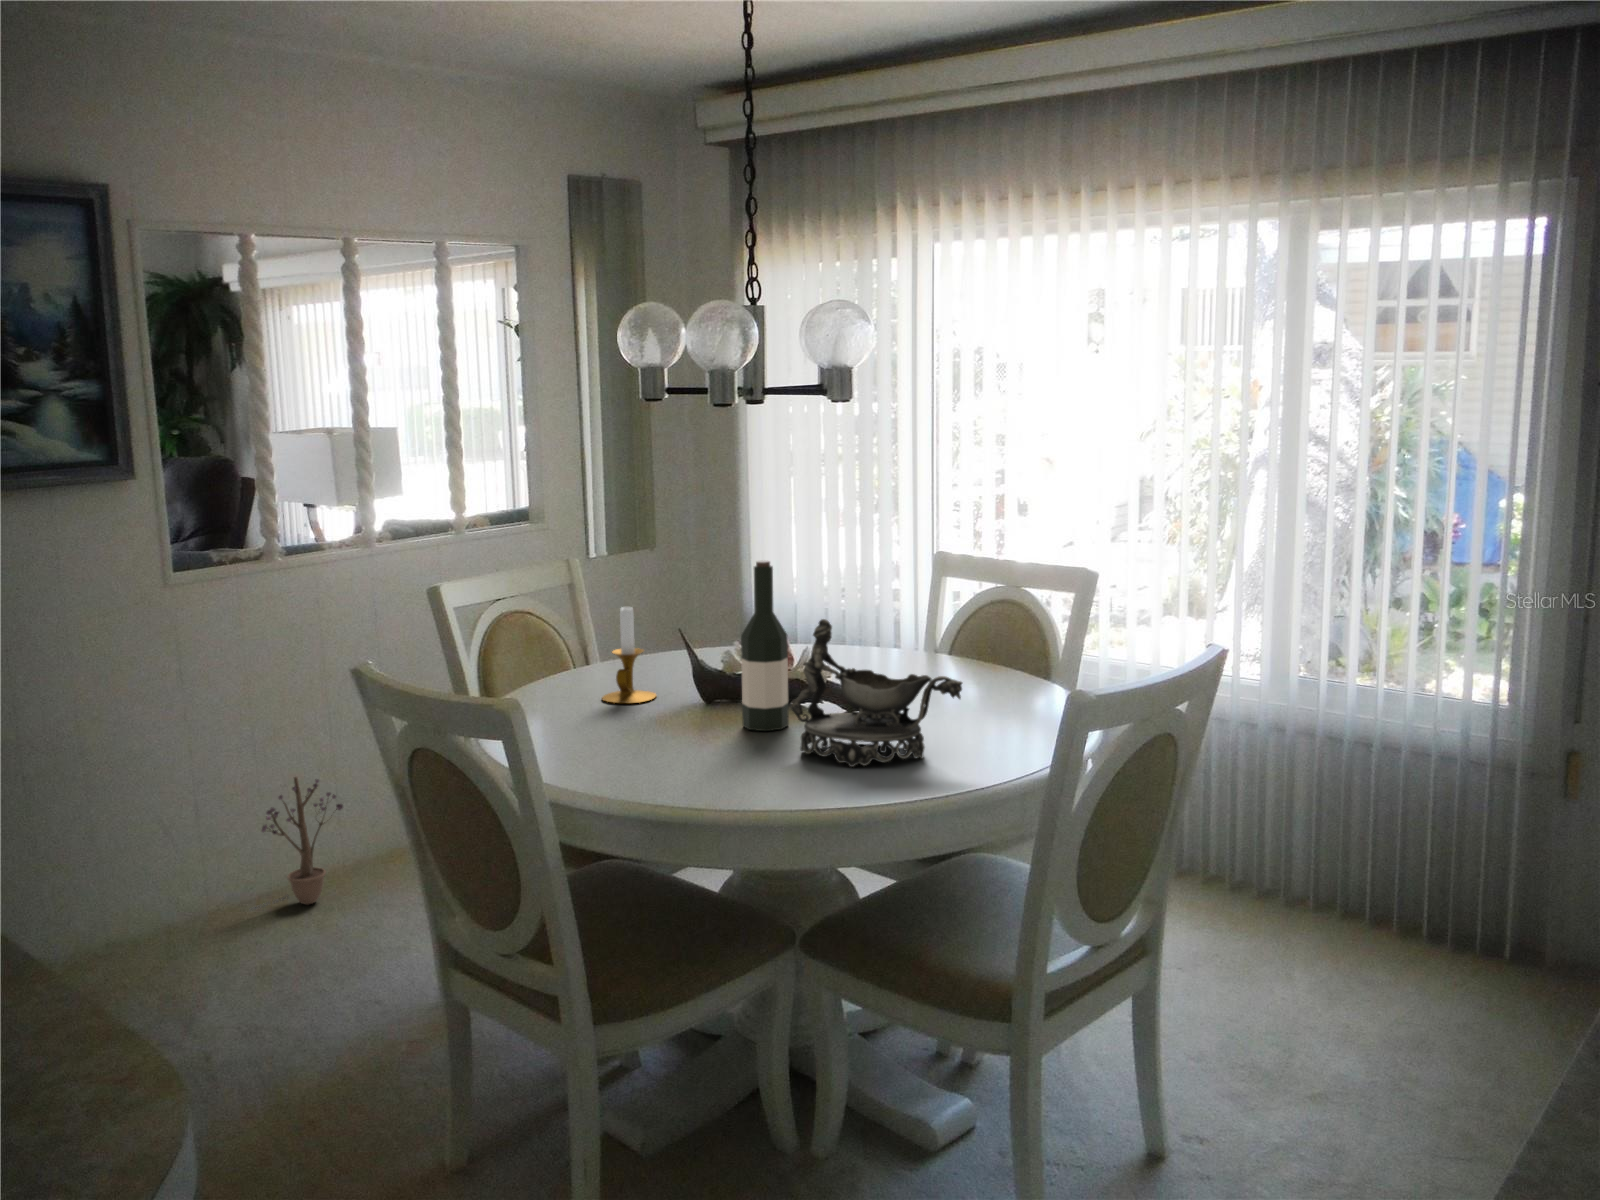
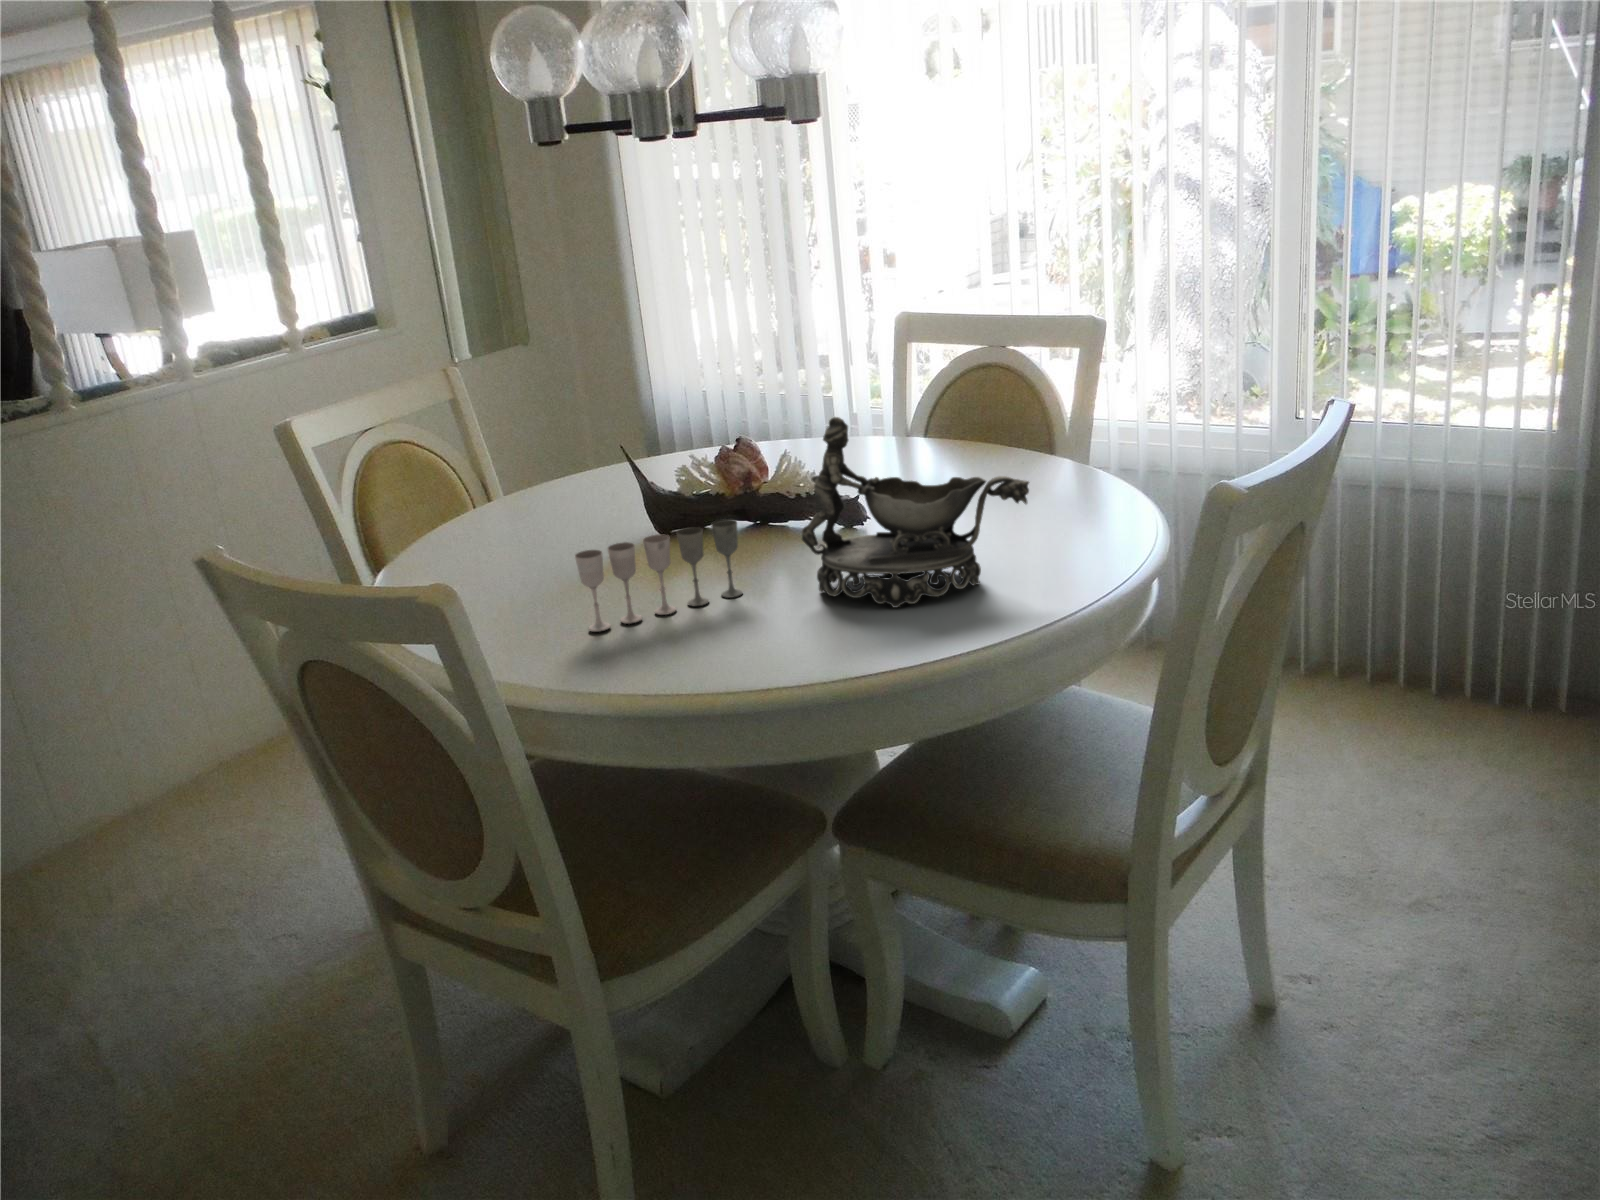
wine bottle: present [741,561,789,731] -> none [713,346,784,568]
candlestick: present [602,607,656,703] -> none [530,424,599,549]
wine glass: none [619,688,746,760] -> present [575,519,742,632]
decorative plant: present [251,777,343,910] -> none [116,665,214,828]

